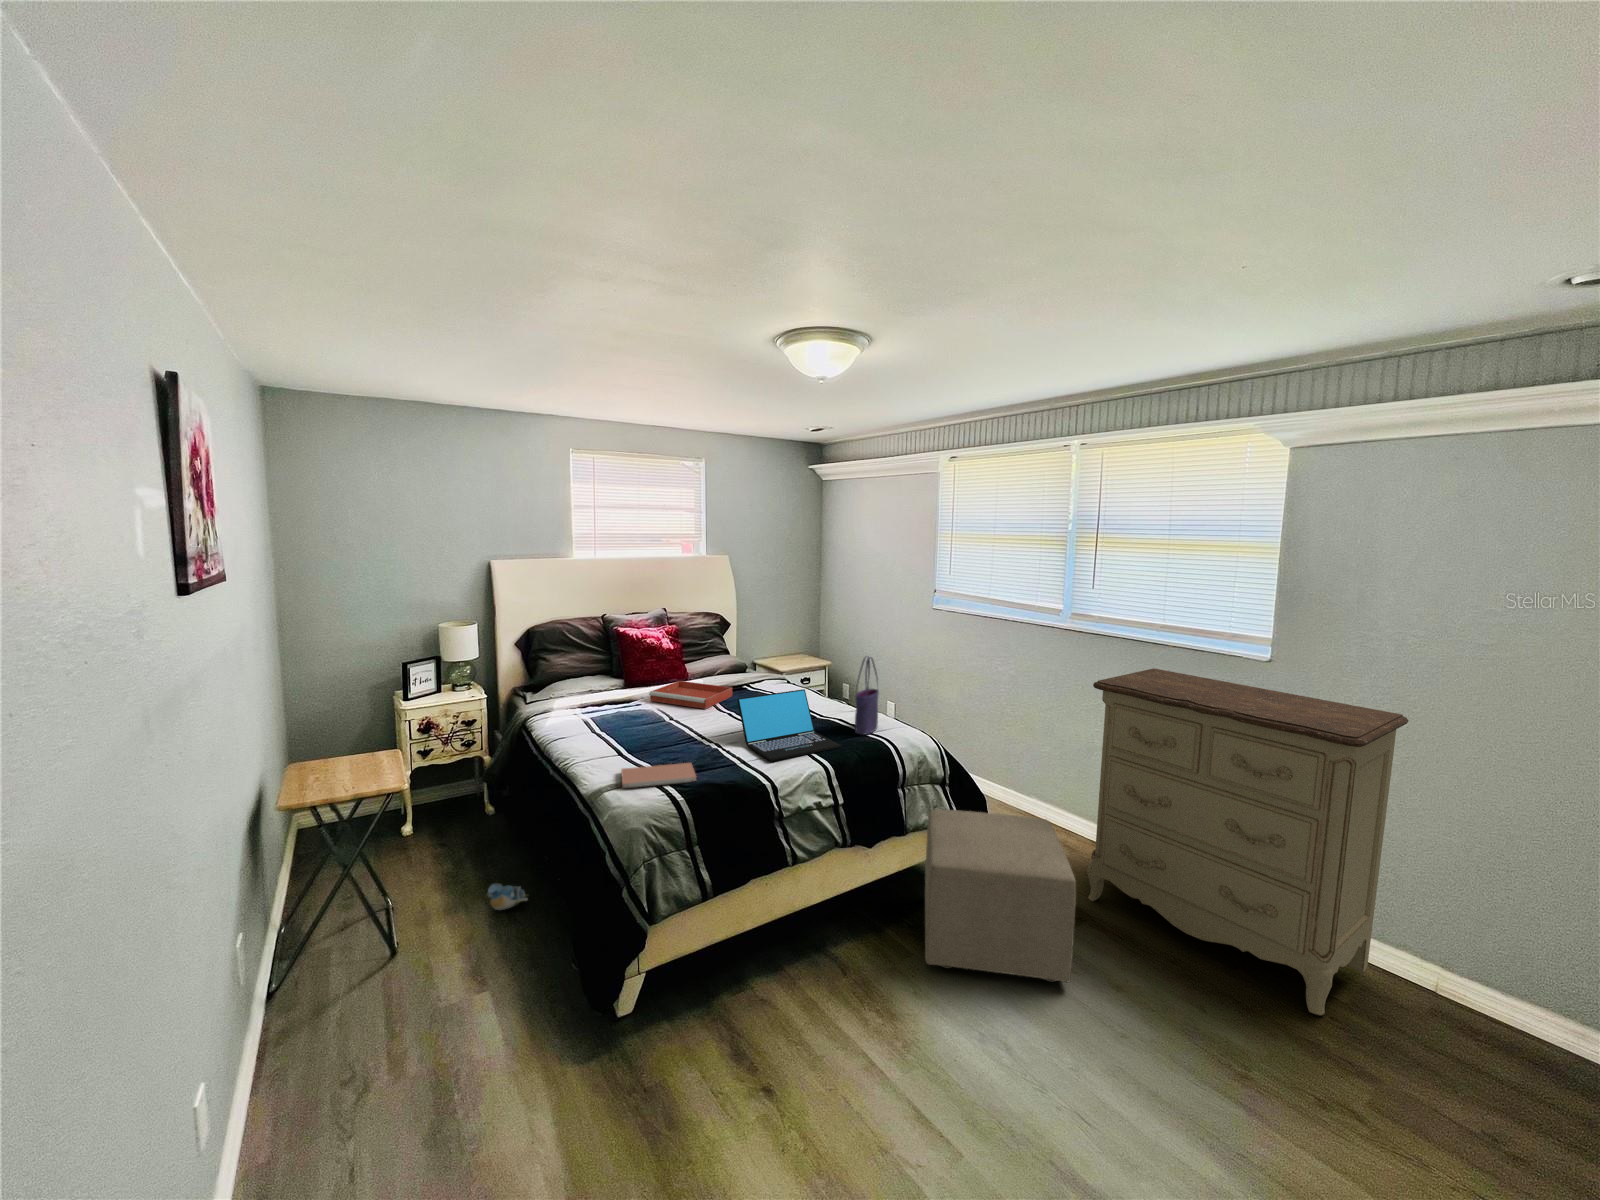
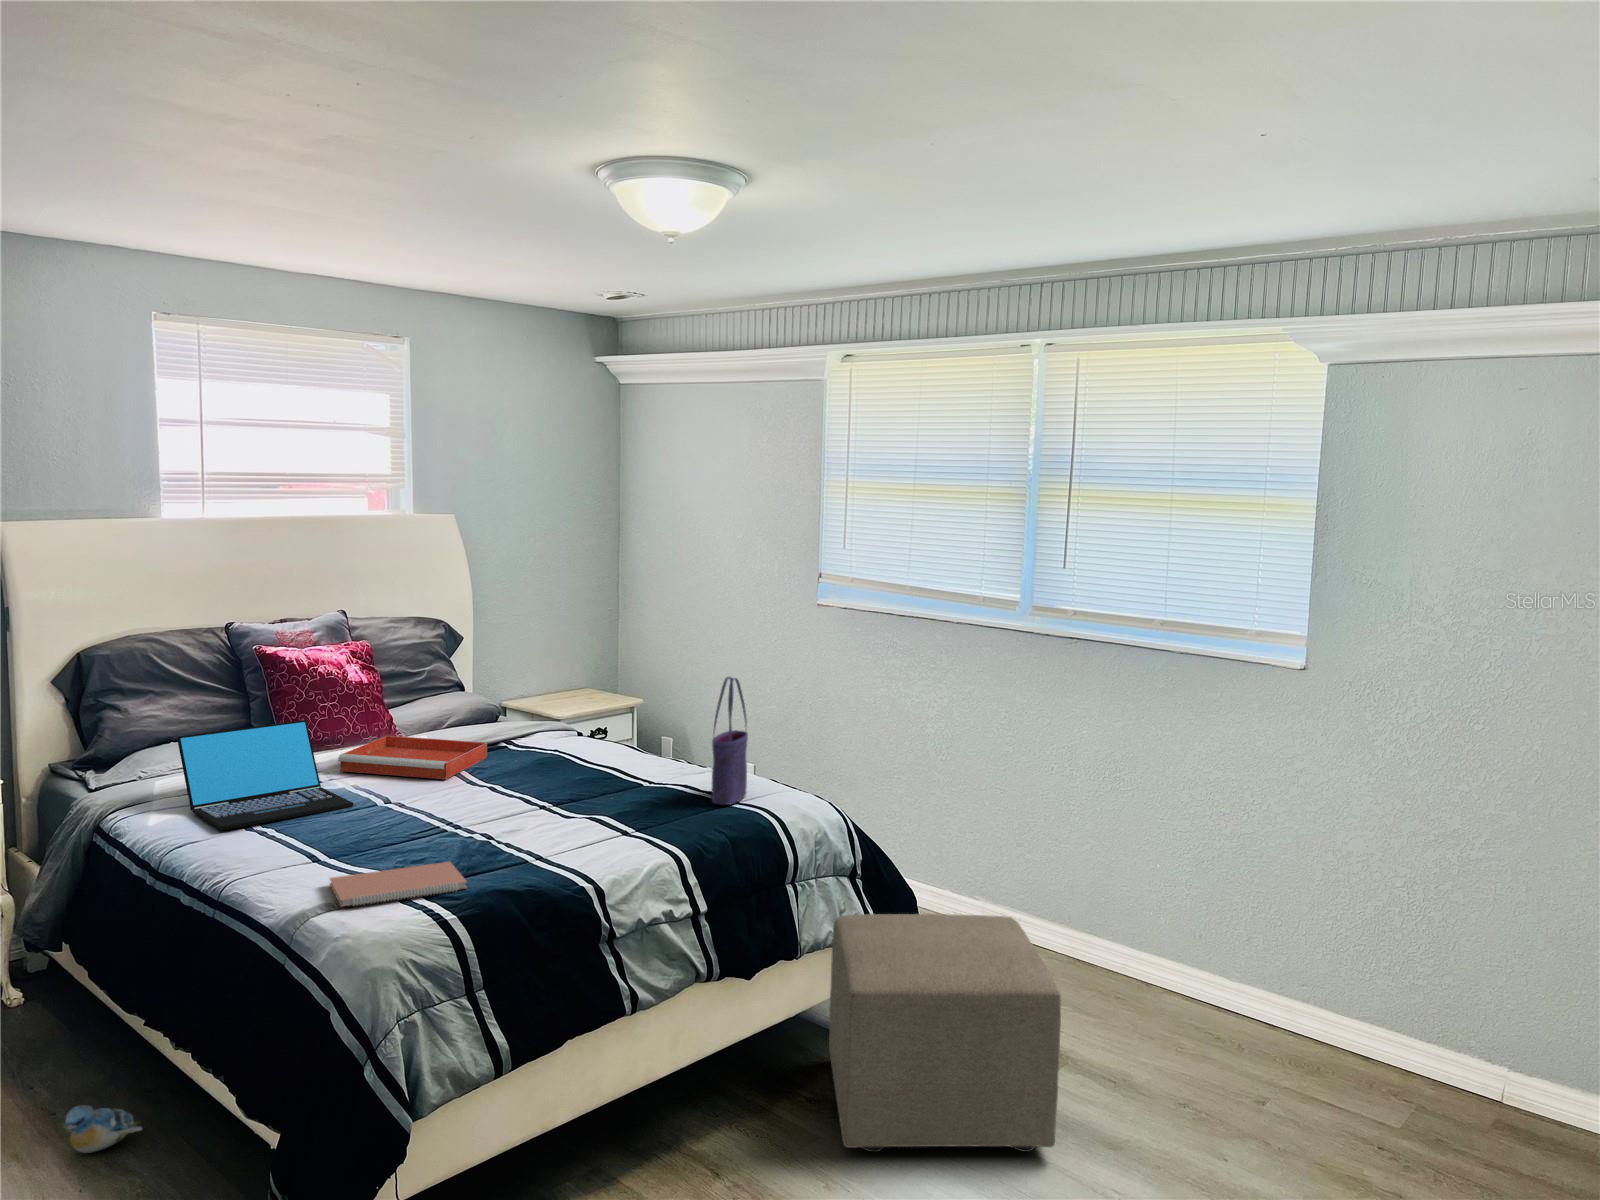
dresser: present [1087,668,1408,1015] -> none [1068,683,1477,1149]
laptop: present [737,689,841,761] -> present [177,720,354,830]

